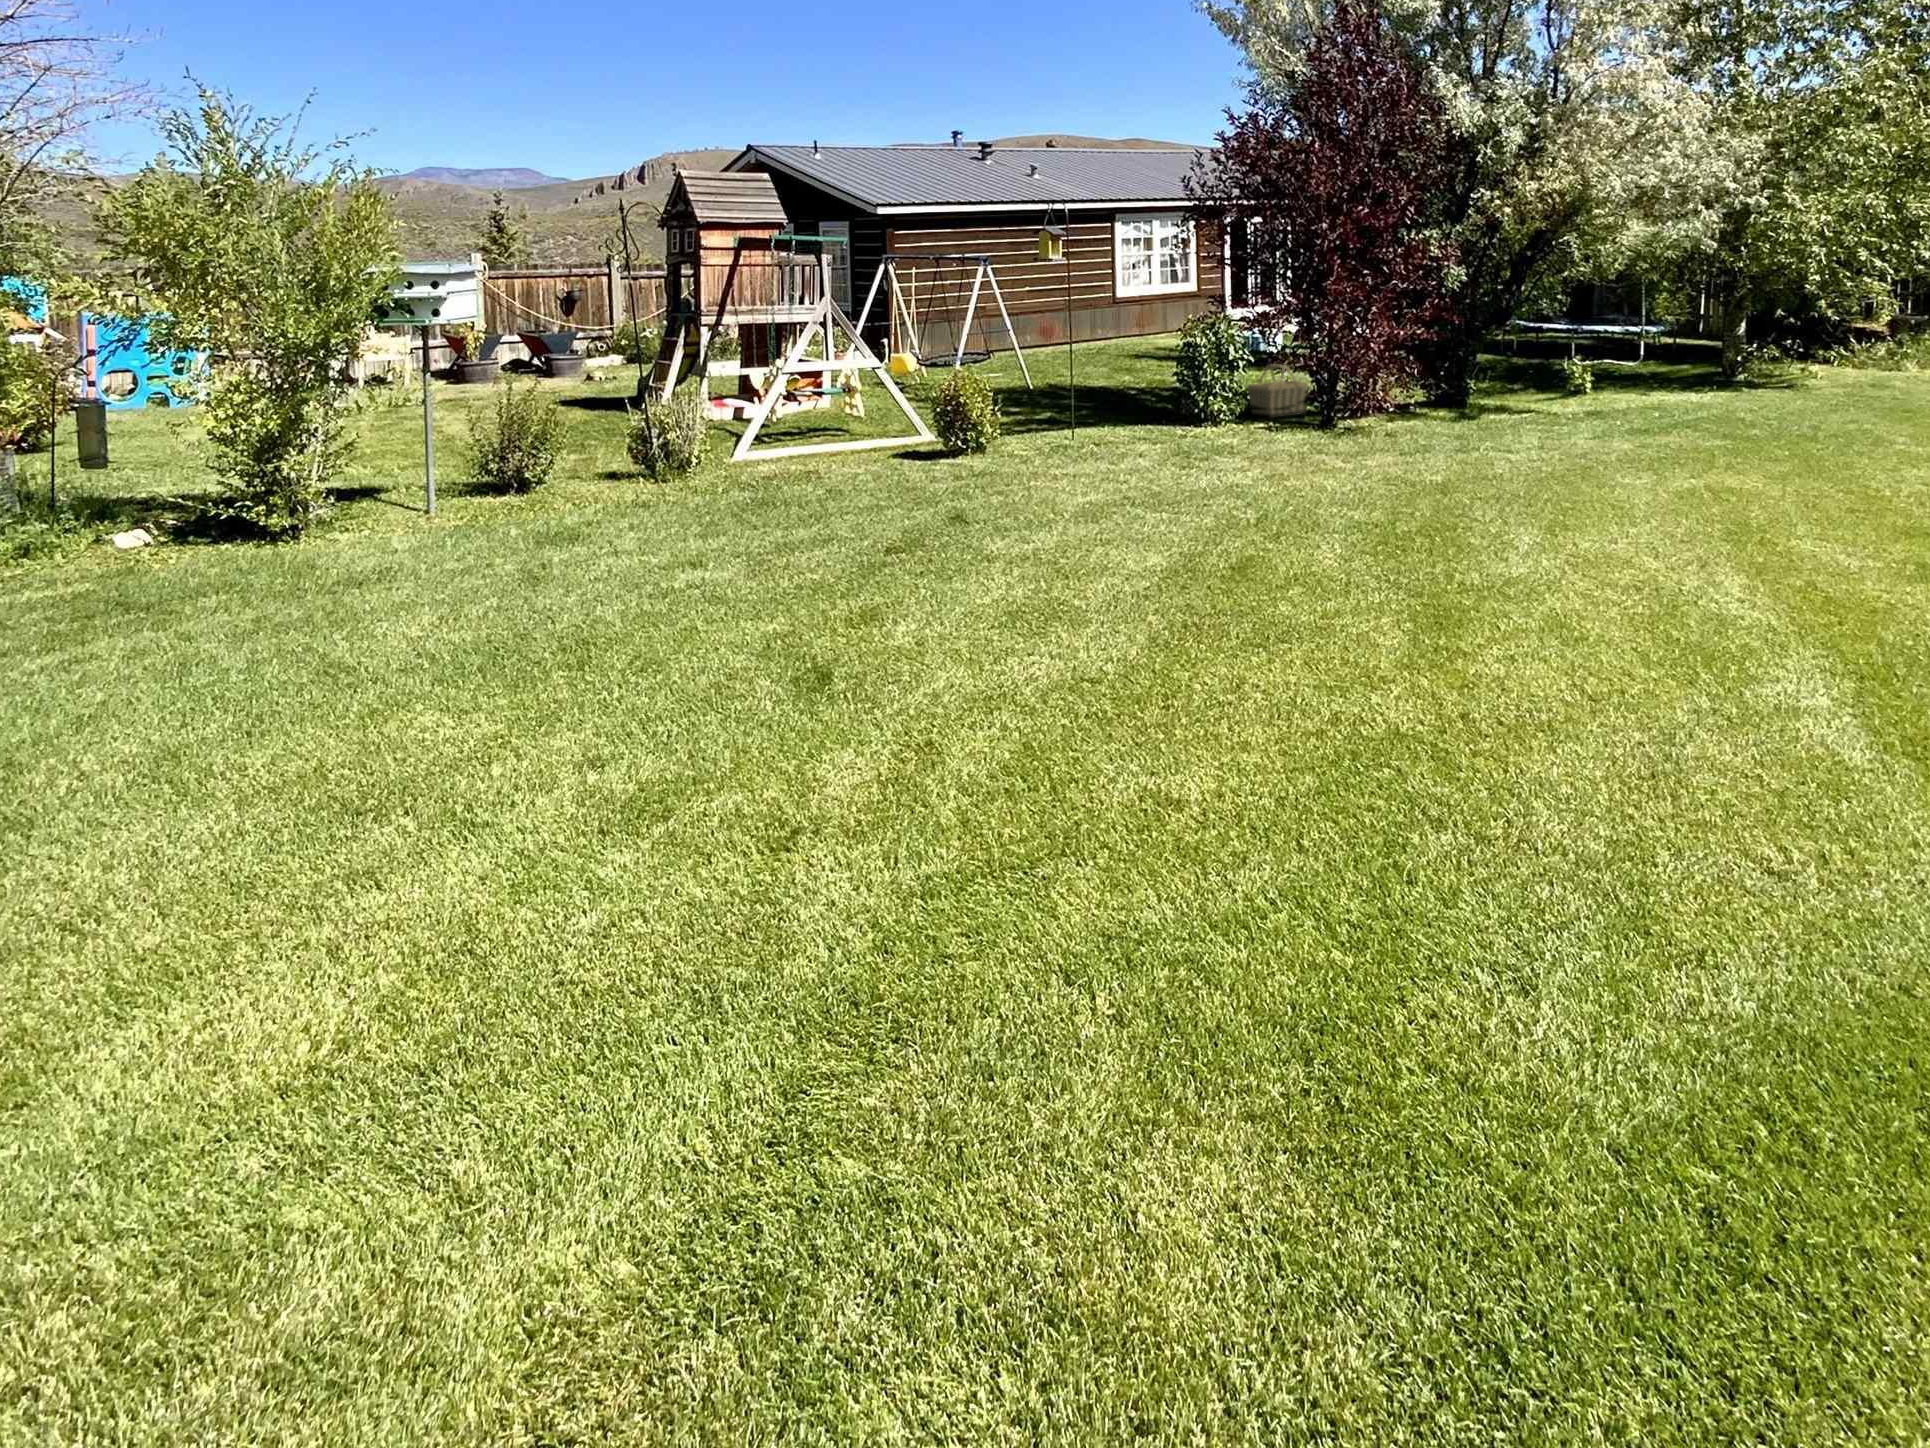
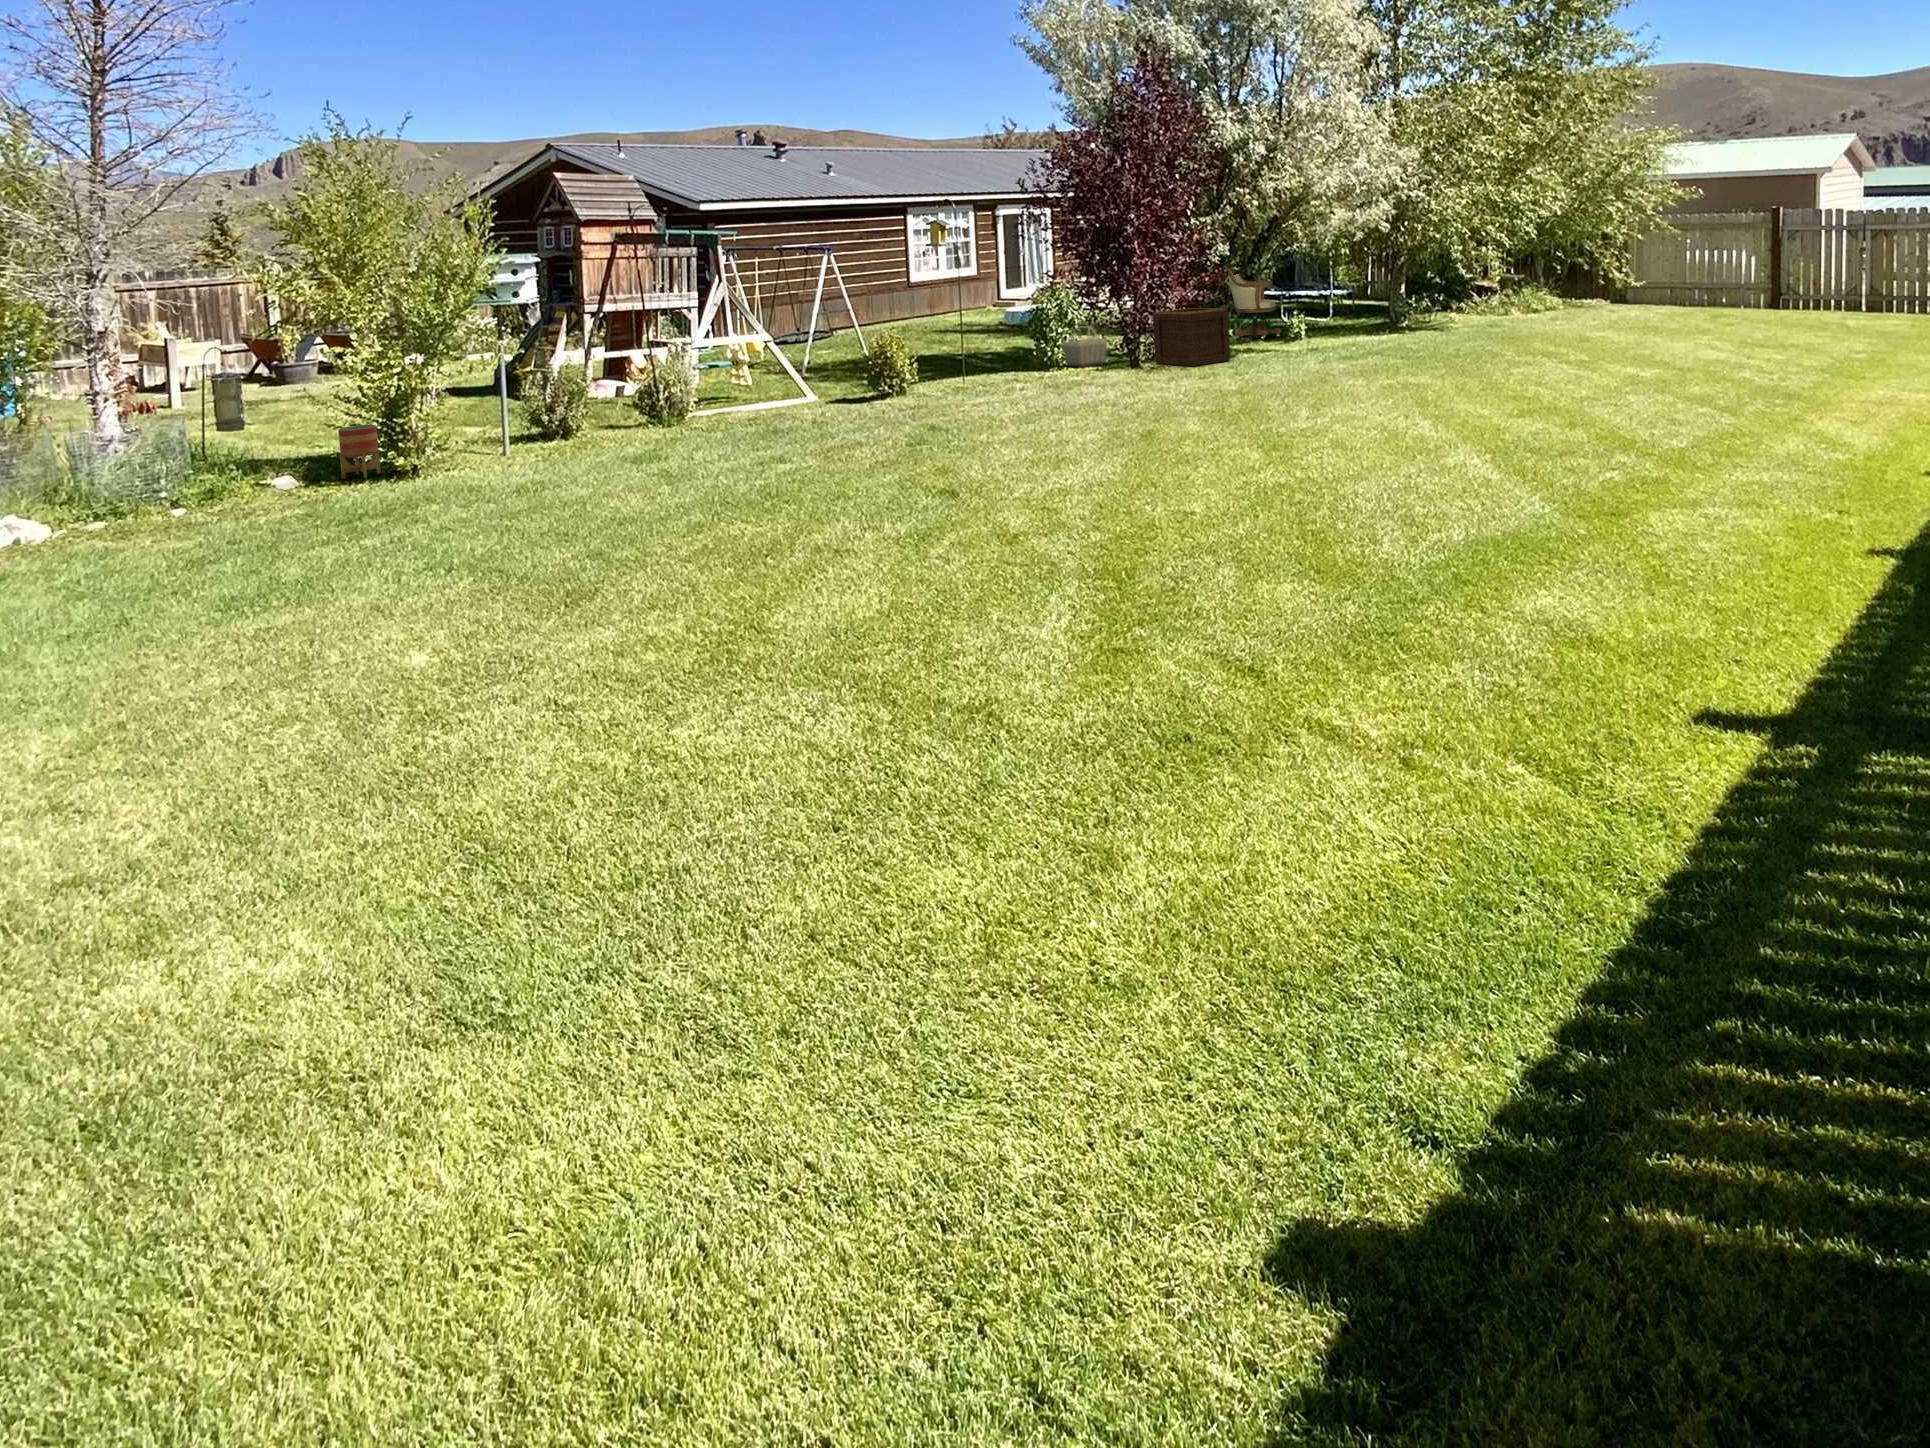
chair: none [1481,293,1556,391] -> present [1227,268,1281,341]
wooden crate: none [1366,347,1471,425] -> present [1153,308,1230,366]
planter: none [331,453,377,515] -> present [338,425,381,479]

